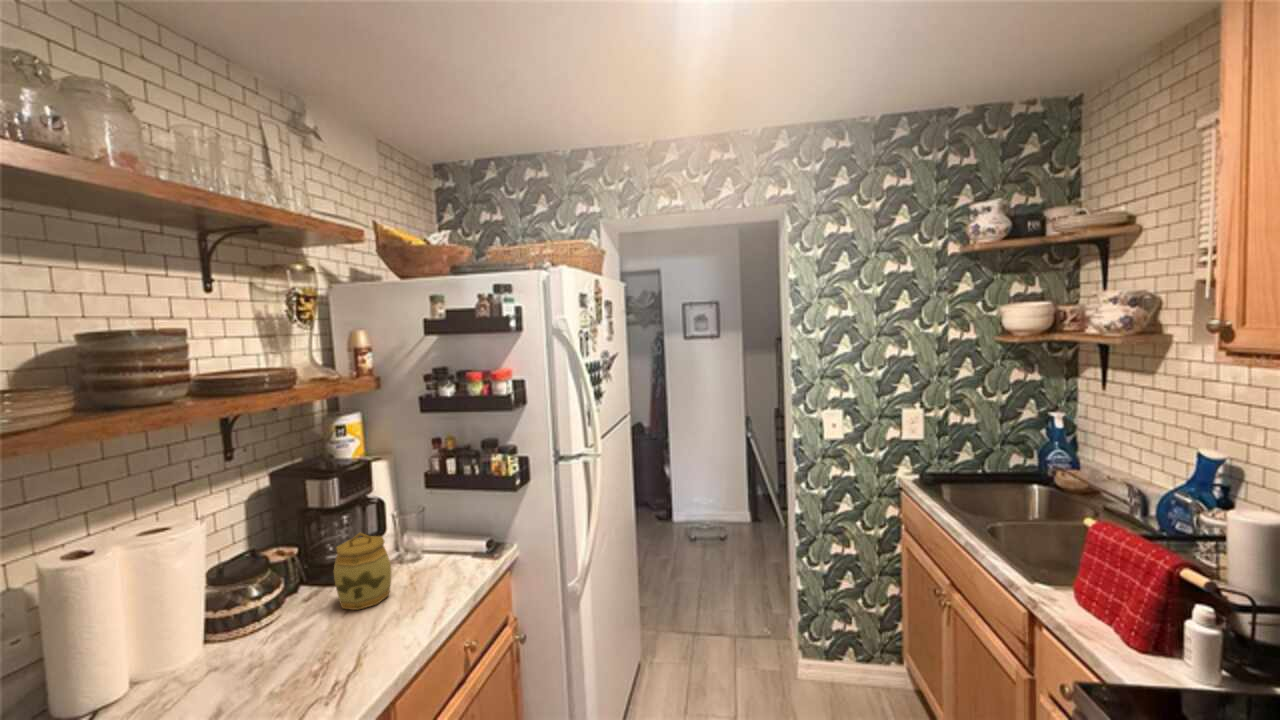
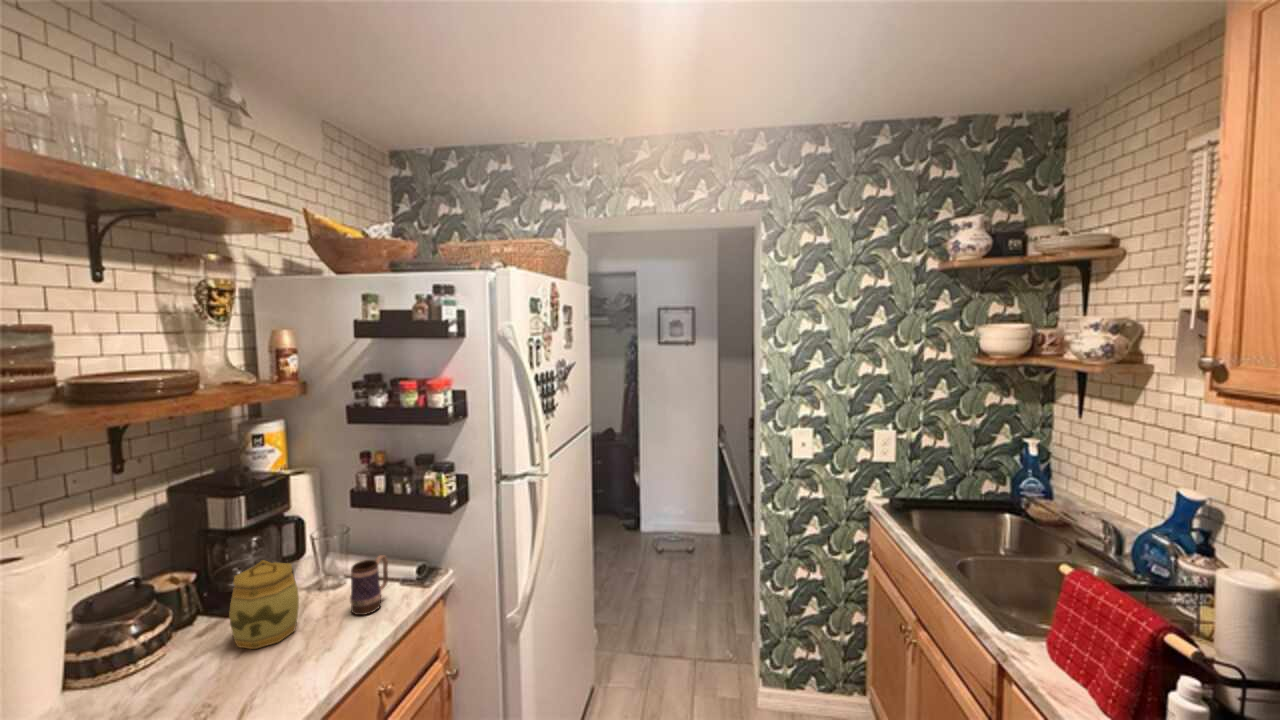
mug: none [433,529,463,583] -> present [350,555,388,615]

